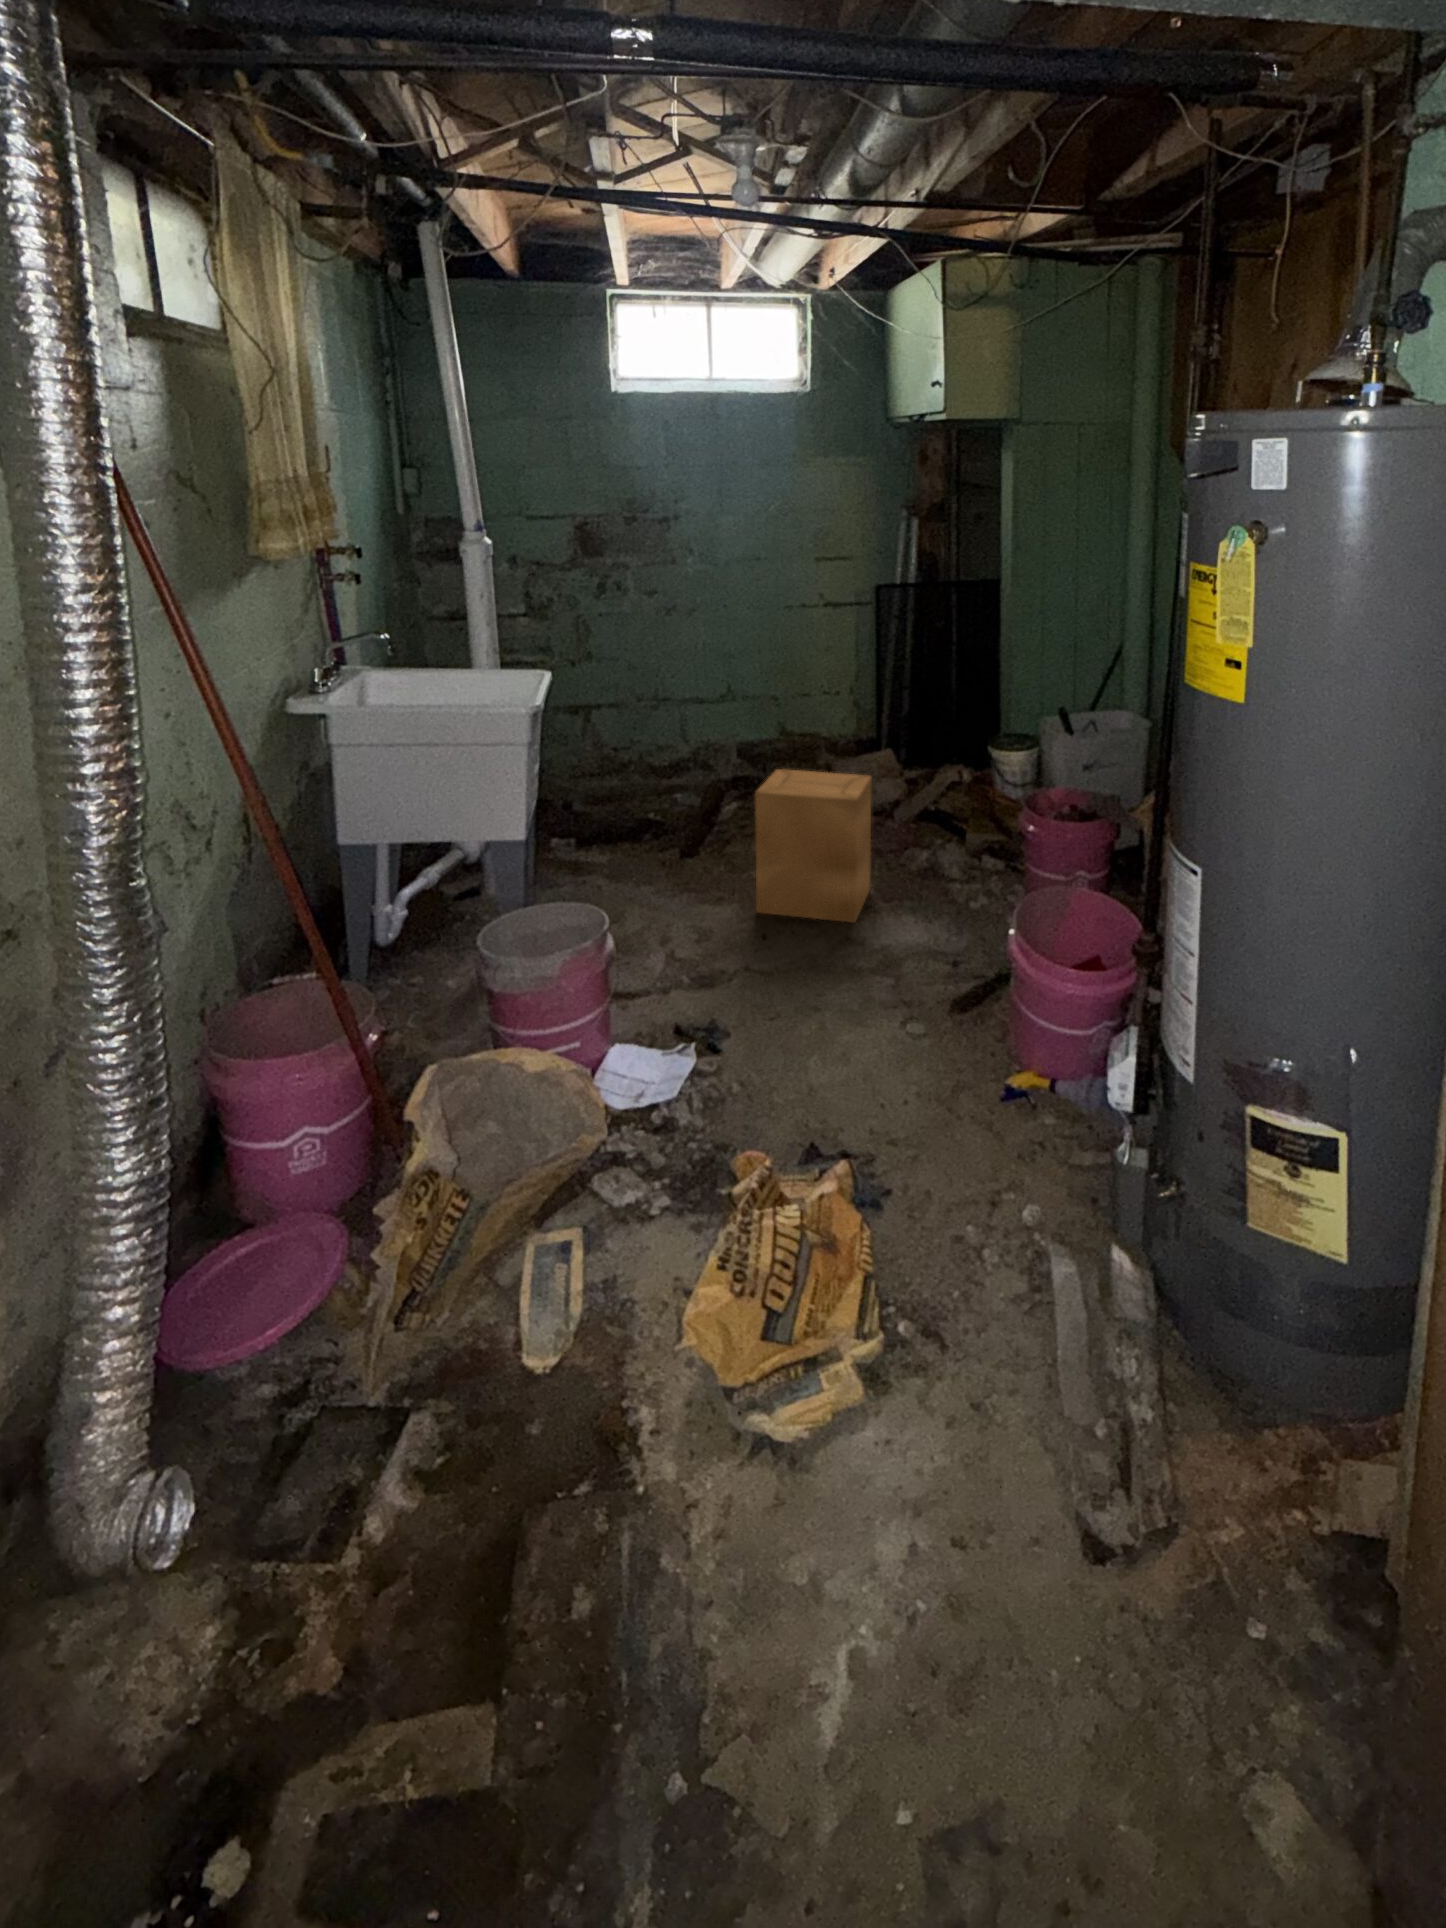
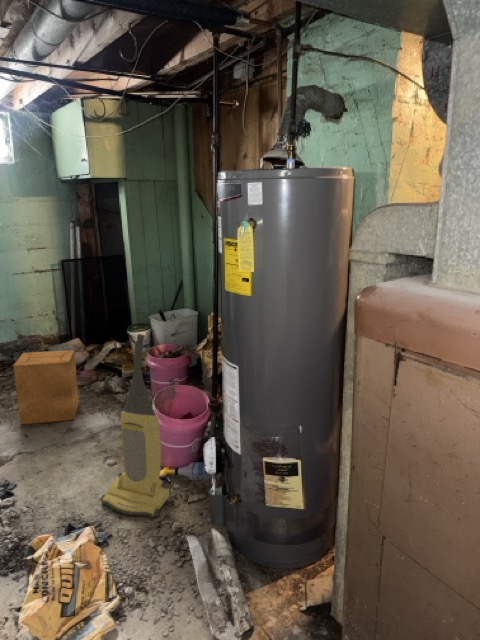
vacuum cleaner: none [880,761,1032,1181] -> present [101,334,171,517]

